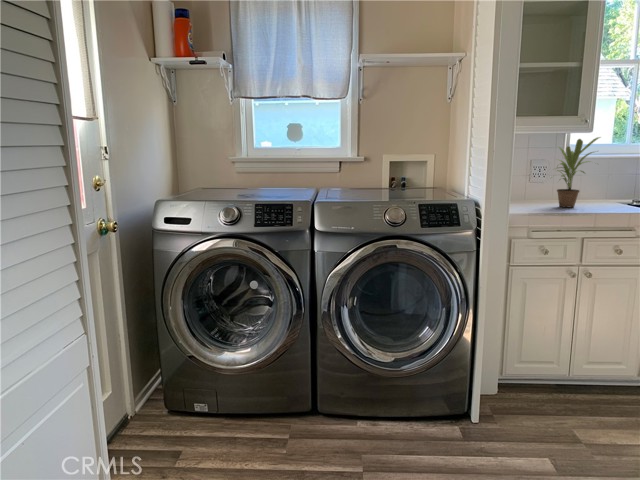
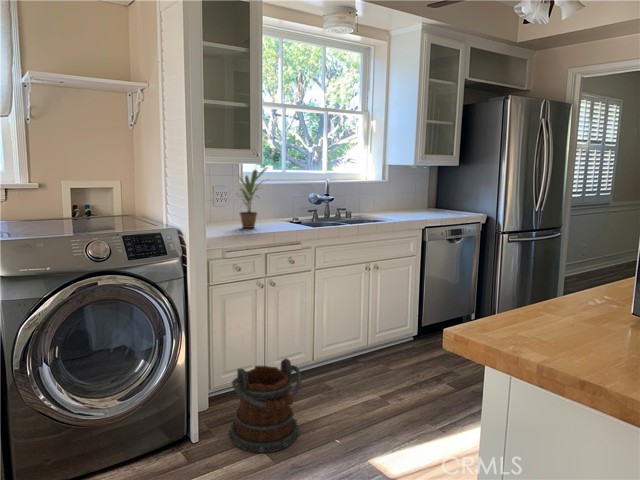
bucket: none [511,358,609,463] -> present [228,359,301,453]

